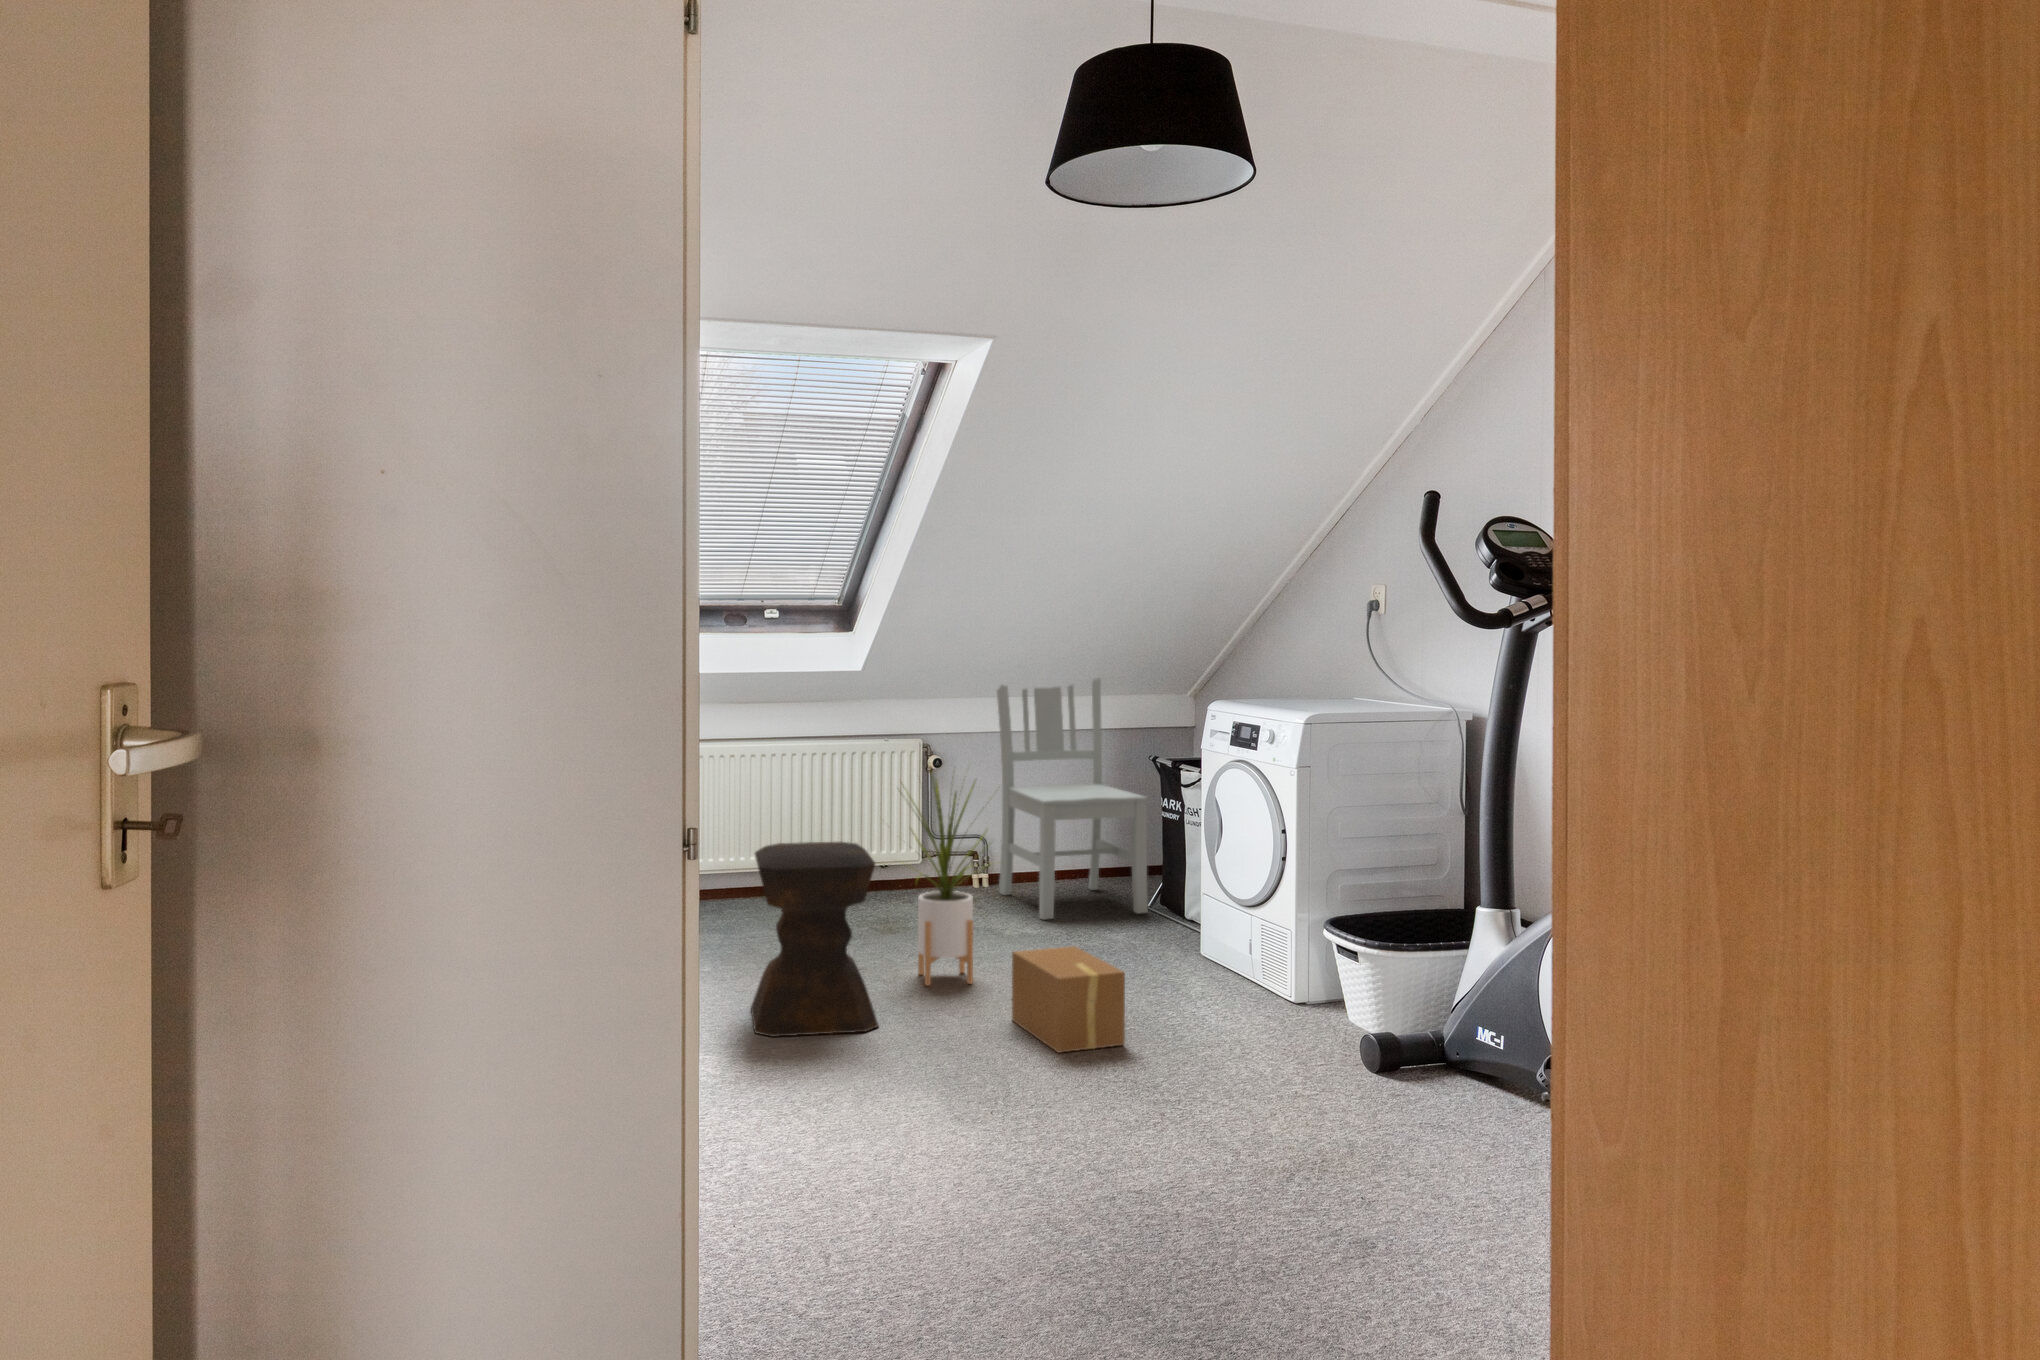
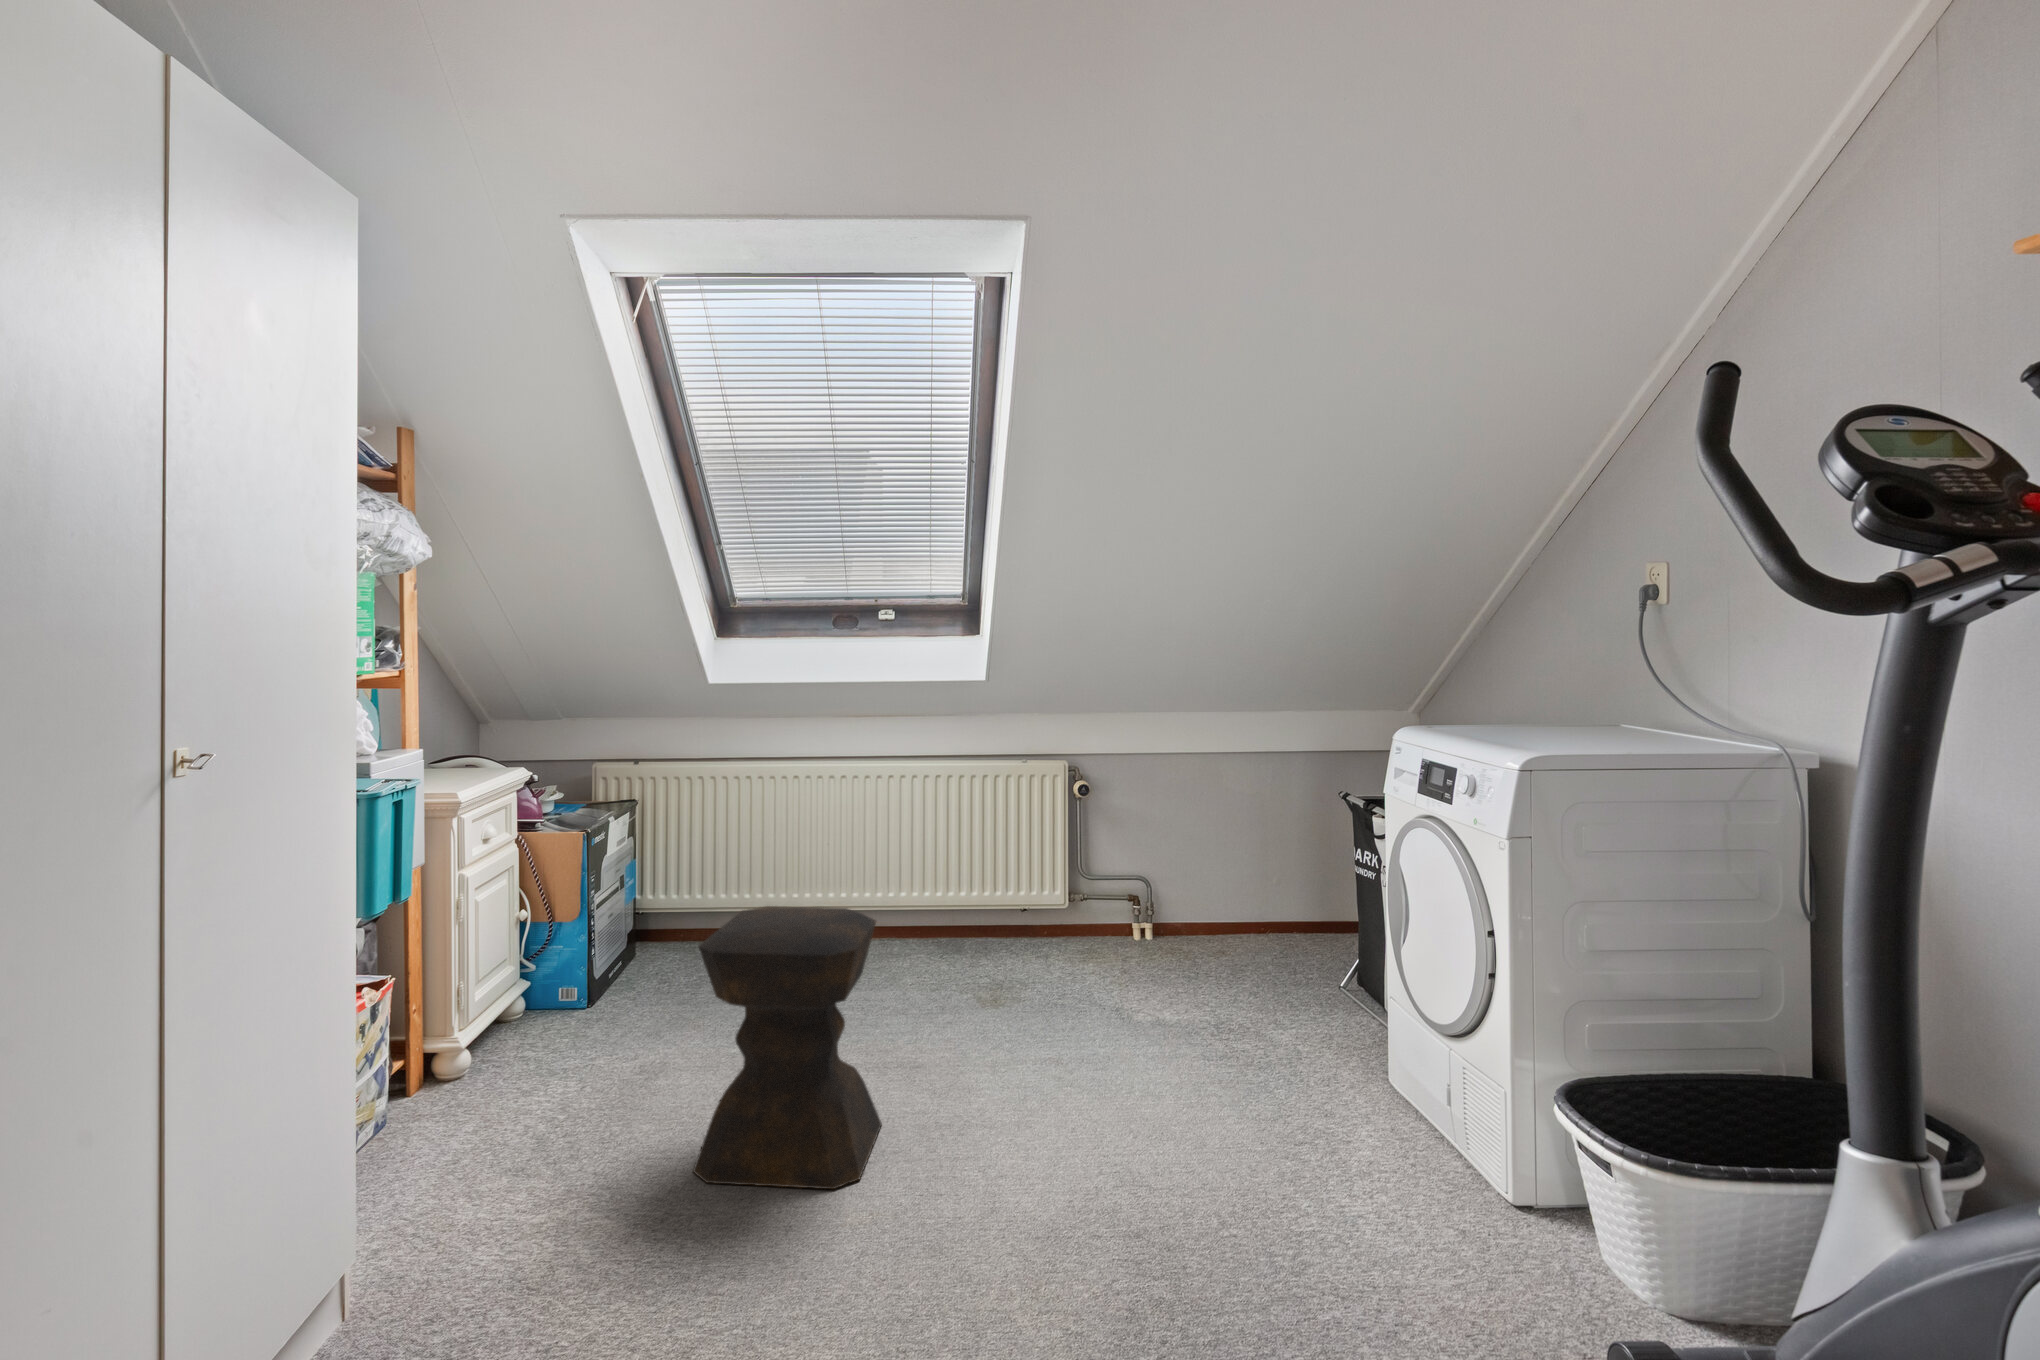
chair: present [997,678,1148,920] -> none [1152,645,1335,993]
house plant: present [901,766,1003,986] -> none [922,799,1089,1104]
cardboard box: present [1012,946,1125,1053] -> none [1052,1085,1195,1279]

